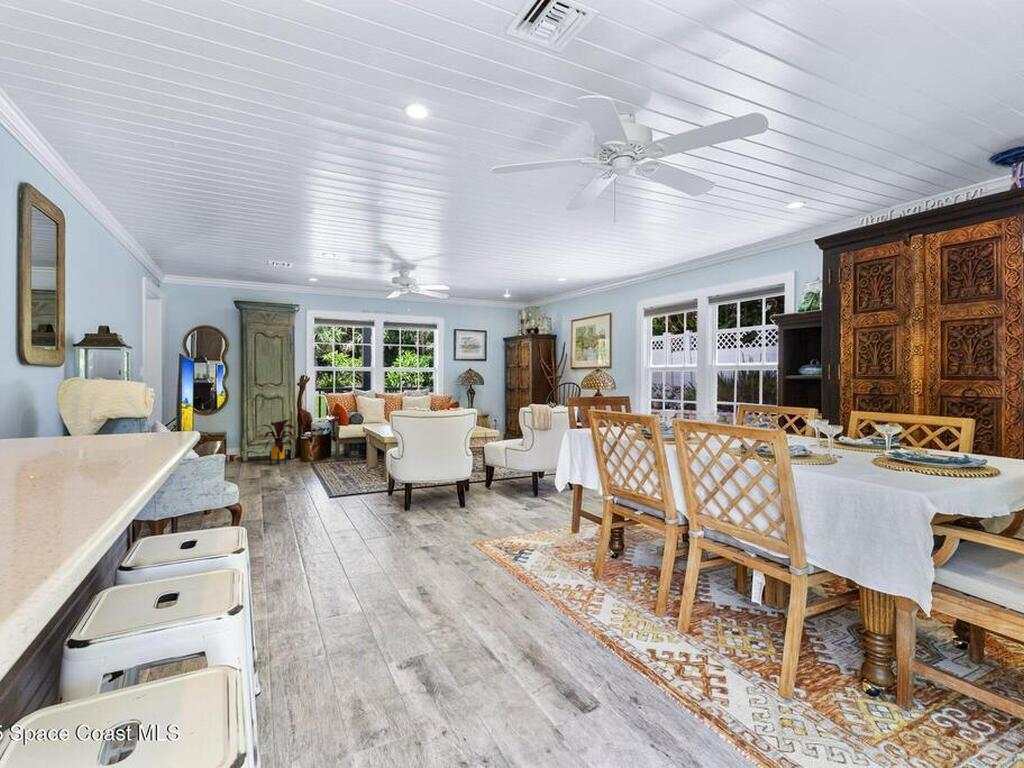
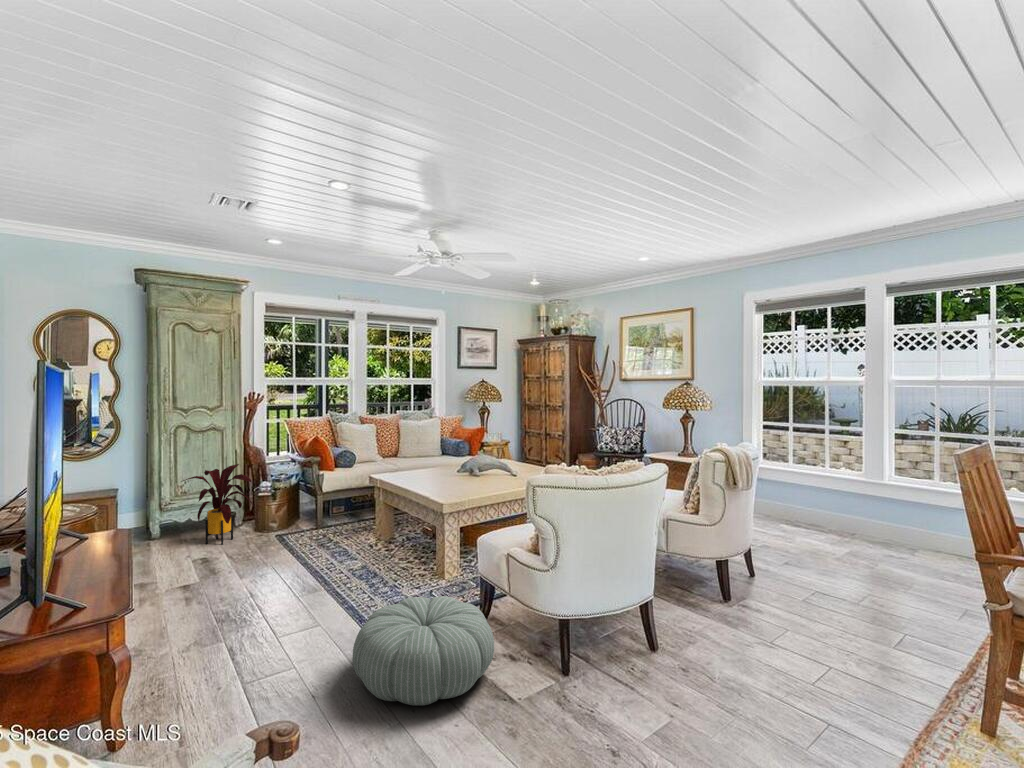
pouf: none [306,478,377,518] -> present [352,596,494,705]

